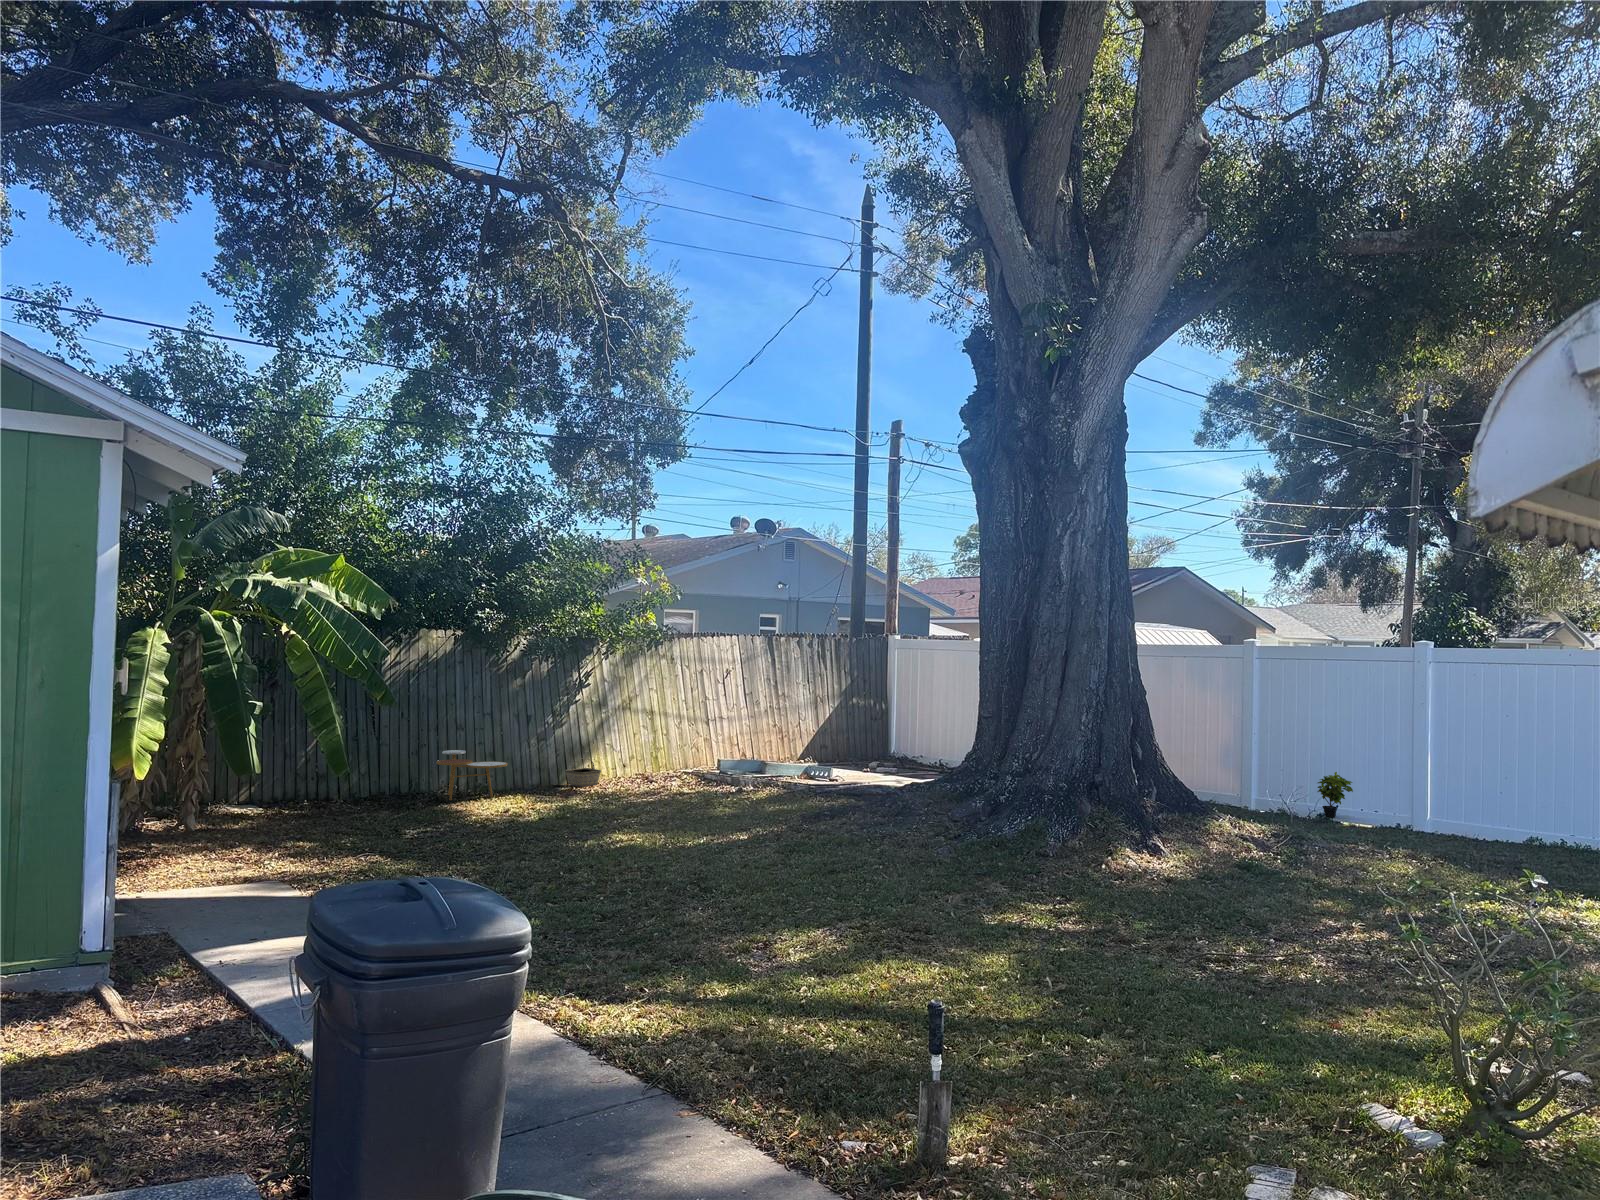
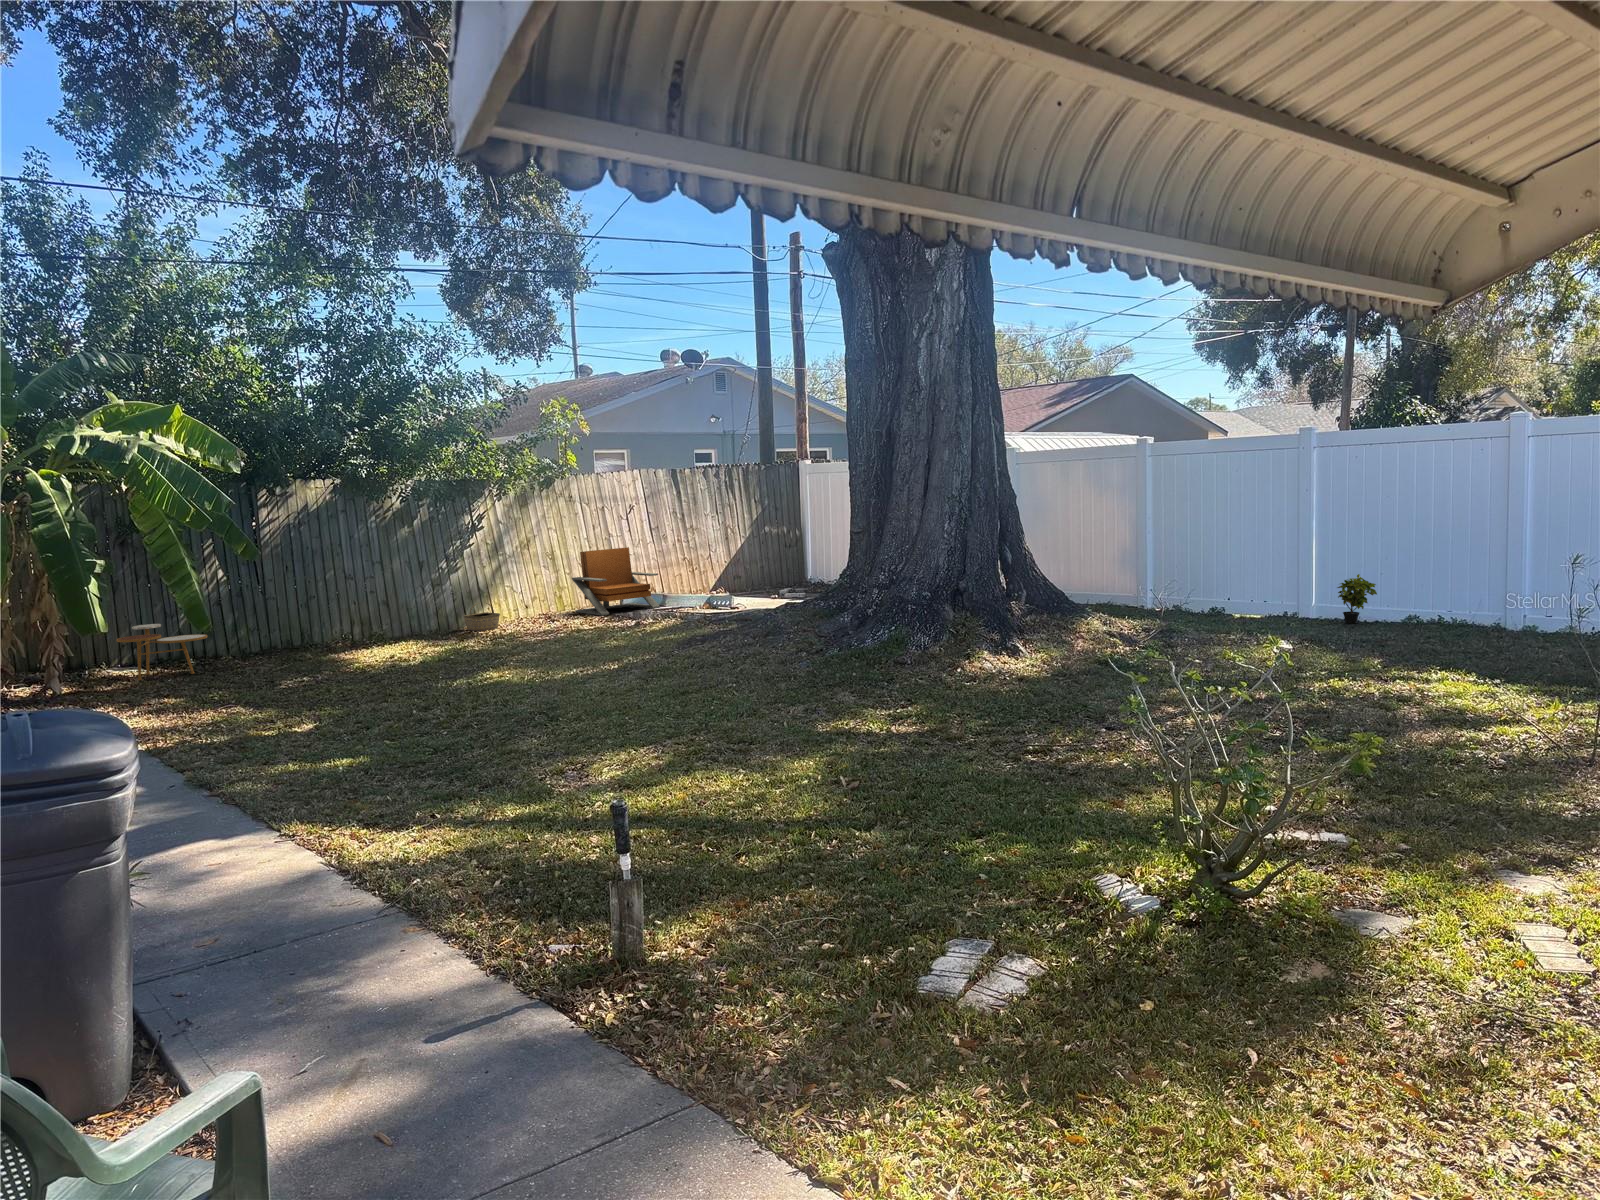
lounge chair: none [669,711,753,778] -> present [572,547,660,615]
side table: present [437,750,507,800] -> present [116,624,207,680]
potted plant: present [1317,772,1353,817] -> present [1337,574,1377,623]

